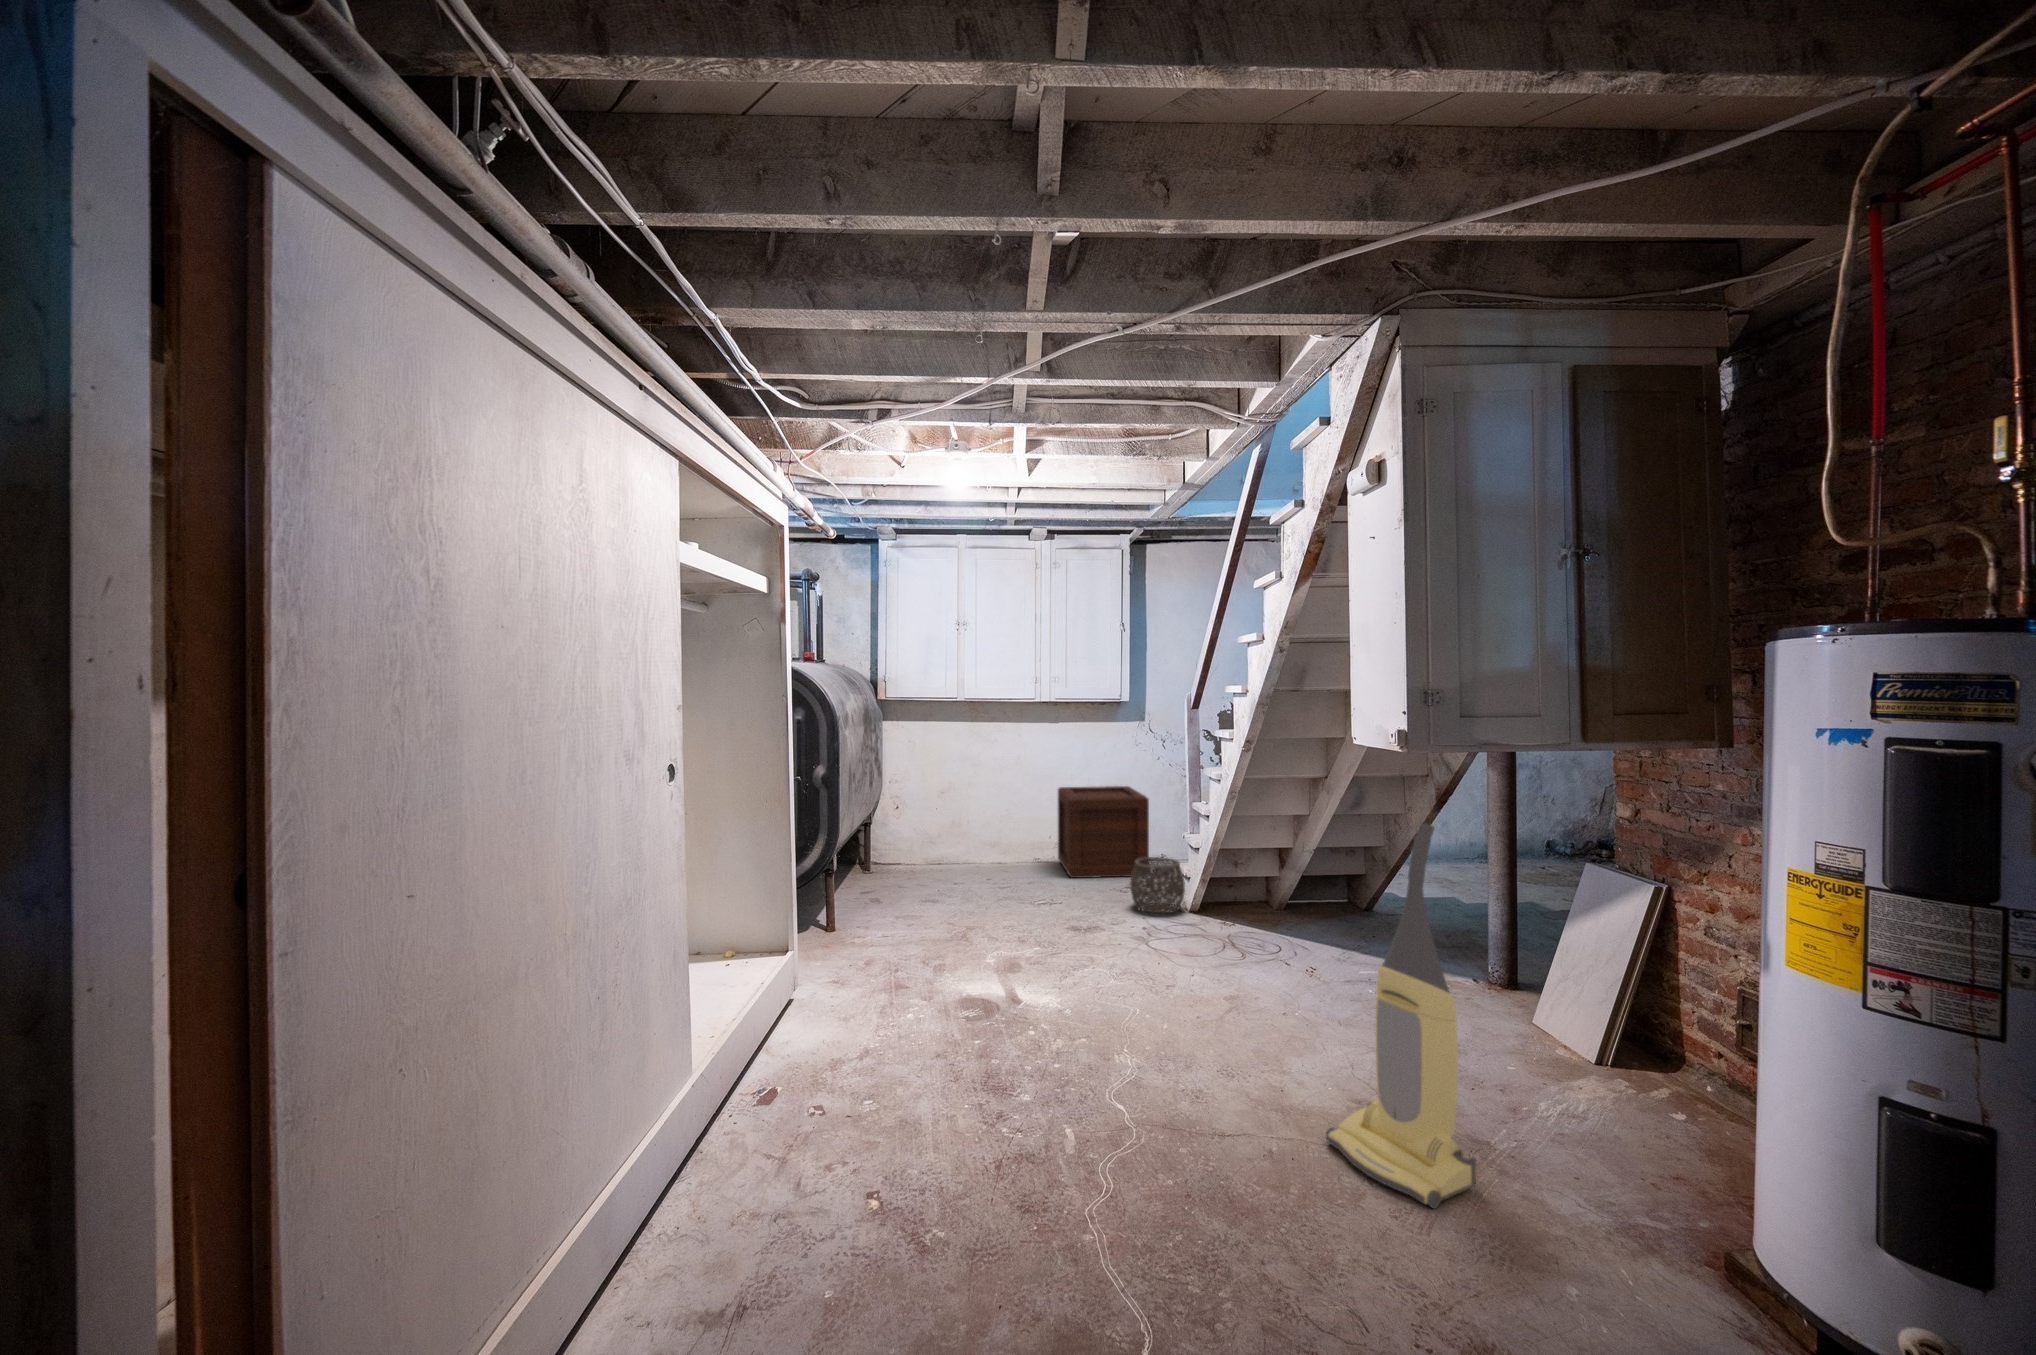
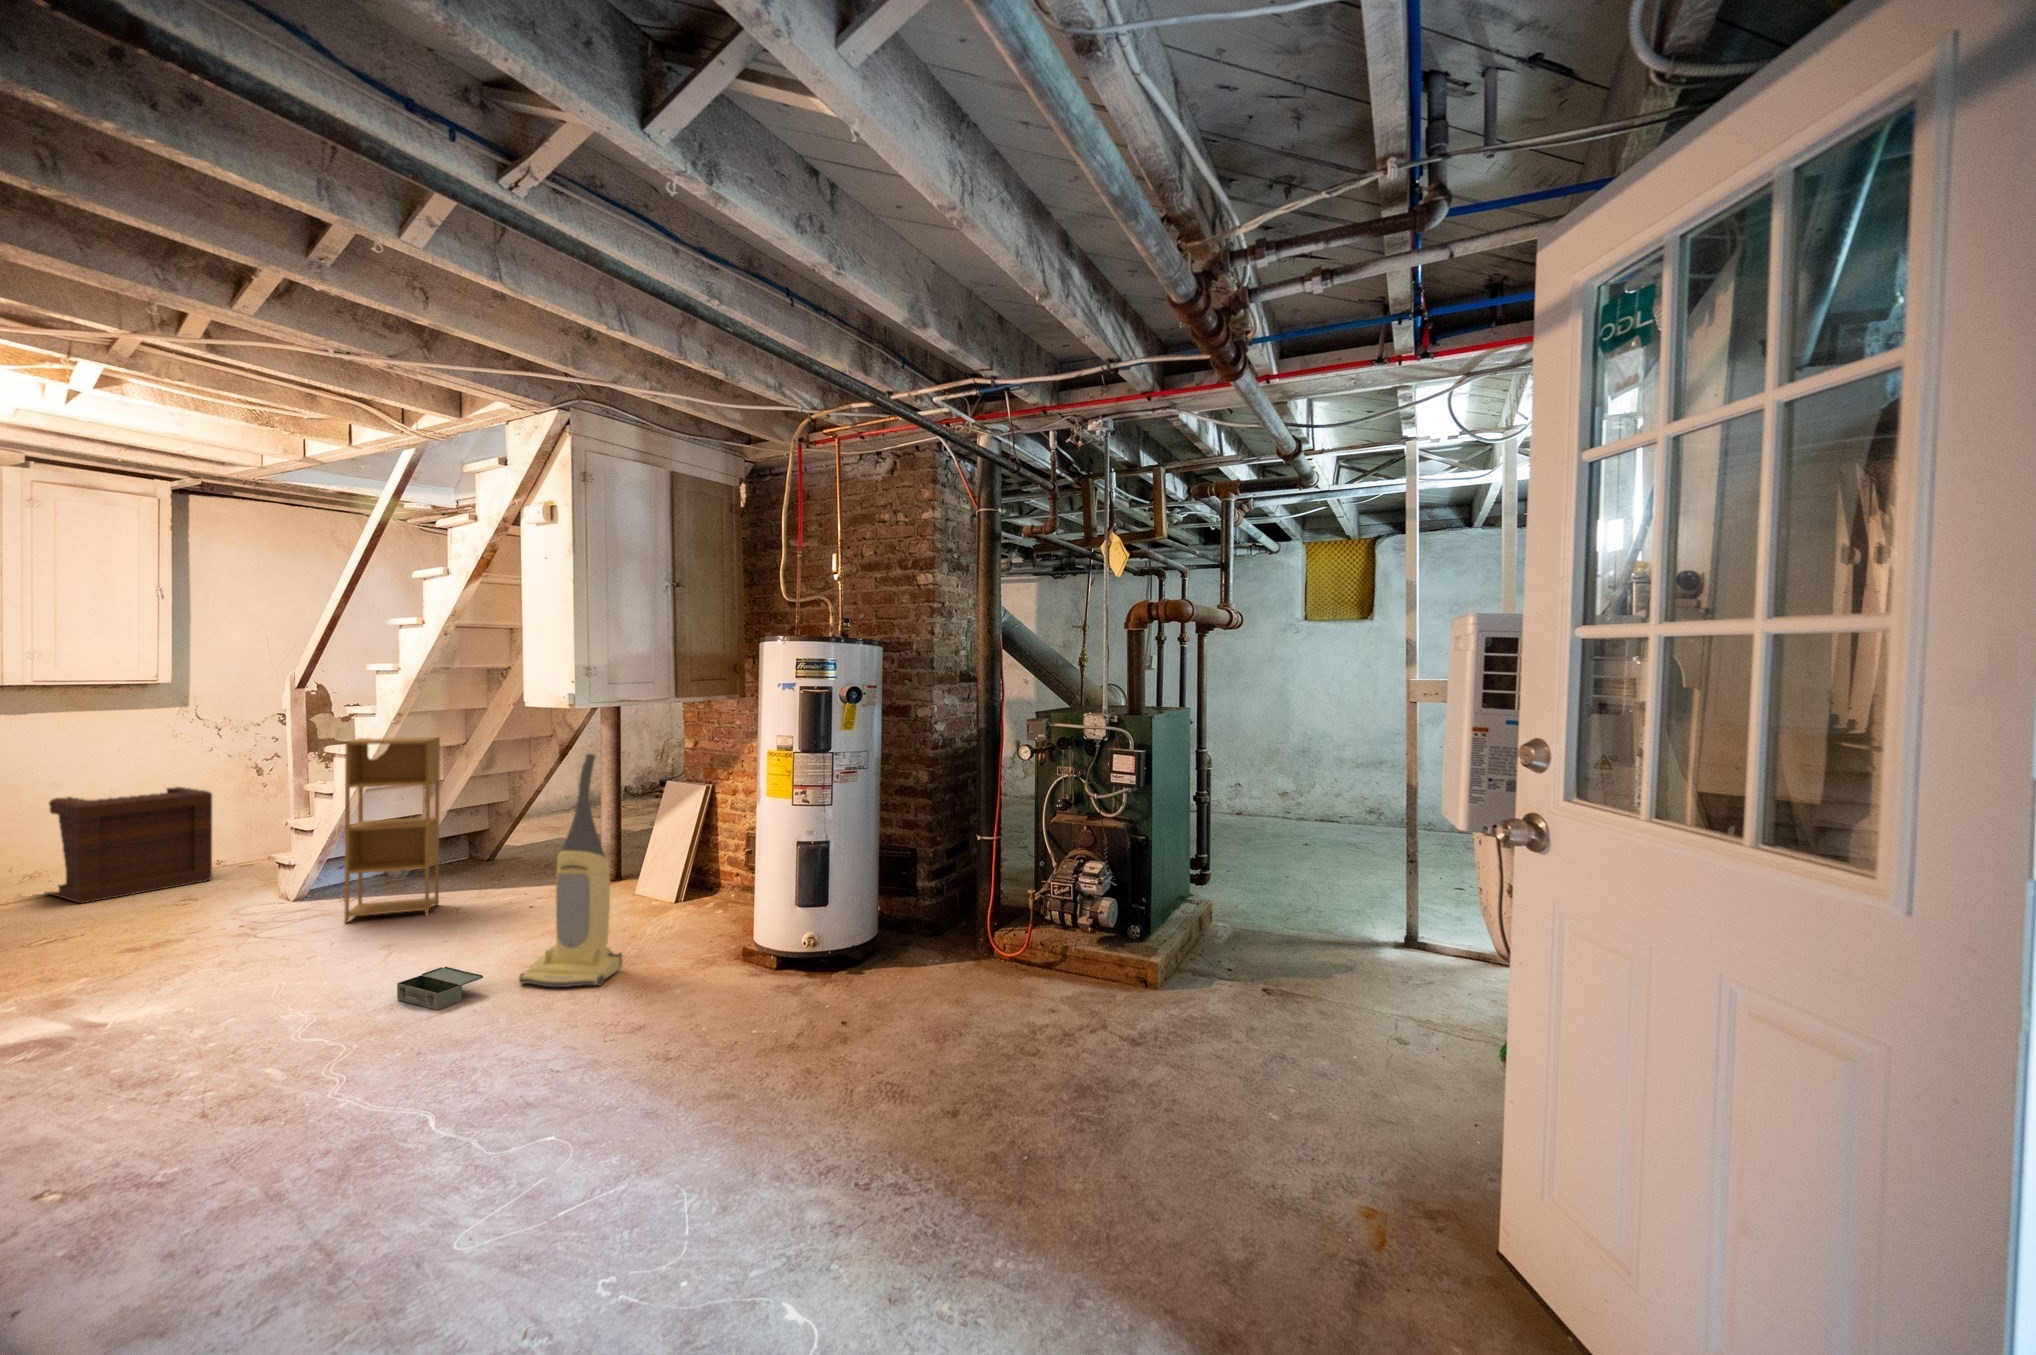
shelving unit: none [1207,763,1295,975] -> present [344,737,440,923]
woven basket: present [1130,857,1185,914] -> none [208,848,289,909]
toolbox: none [1196,1073,1282,1140] -> present [397,967,483,1010]

